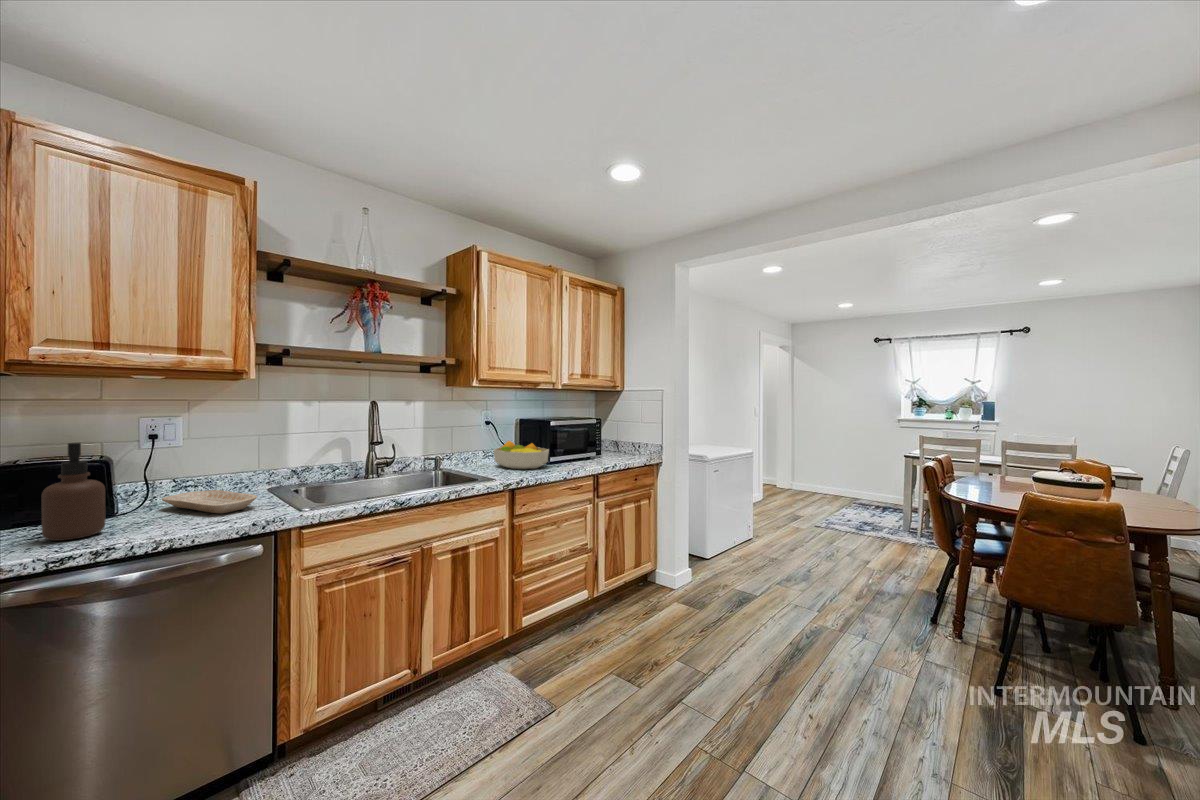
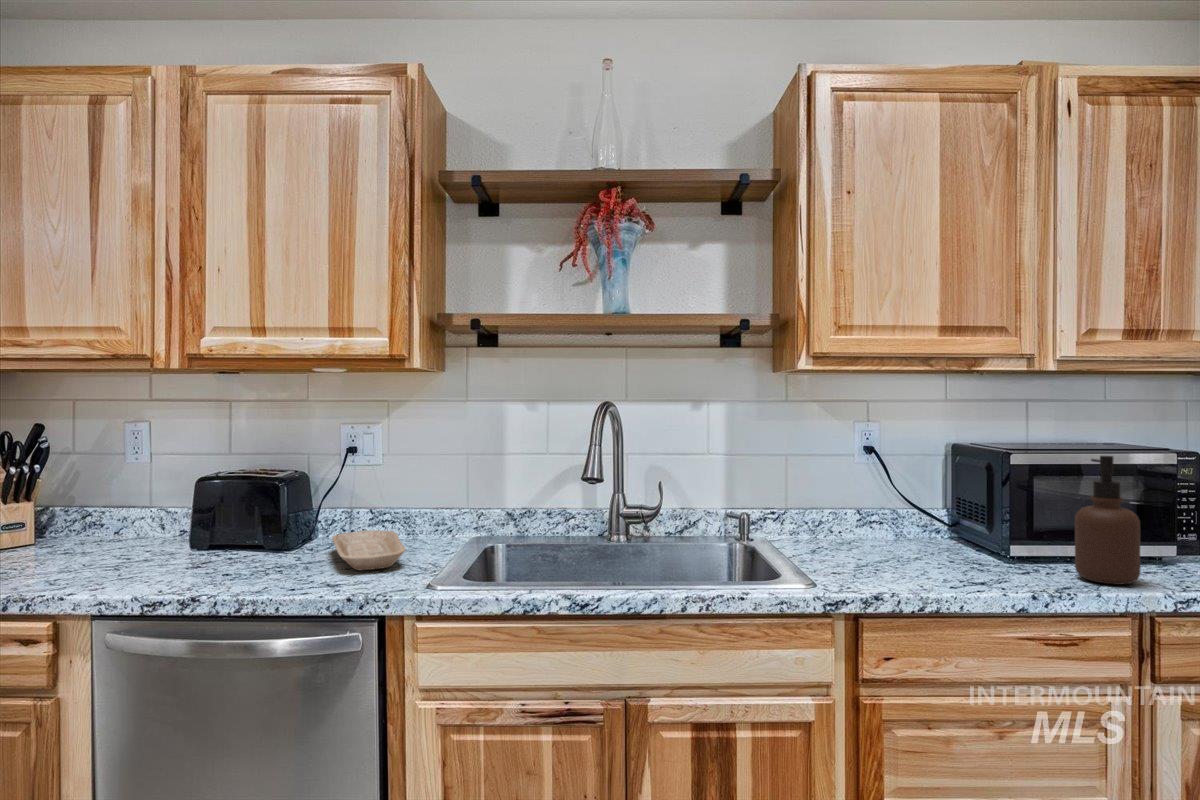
fruit bowl: present [493,441,549,469] -> none [861,493,998,571]
soap dispenser: present [41,443,105,541] -> present [1075,456,1140,585]

